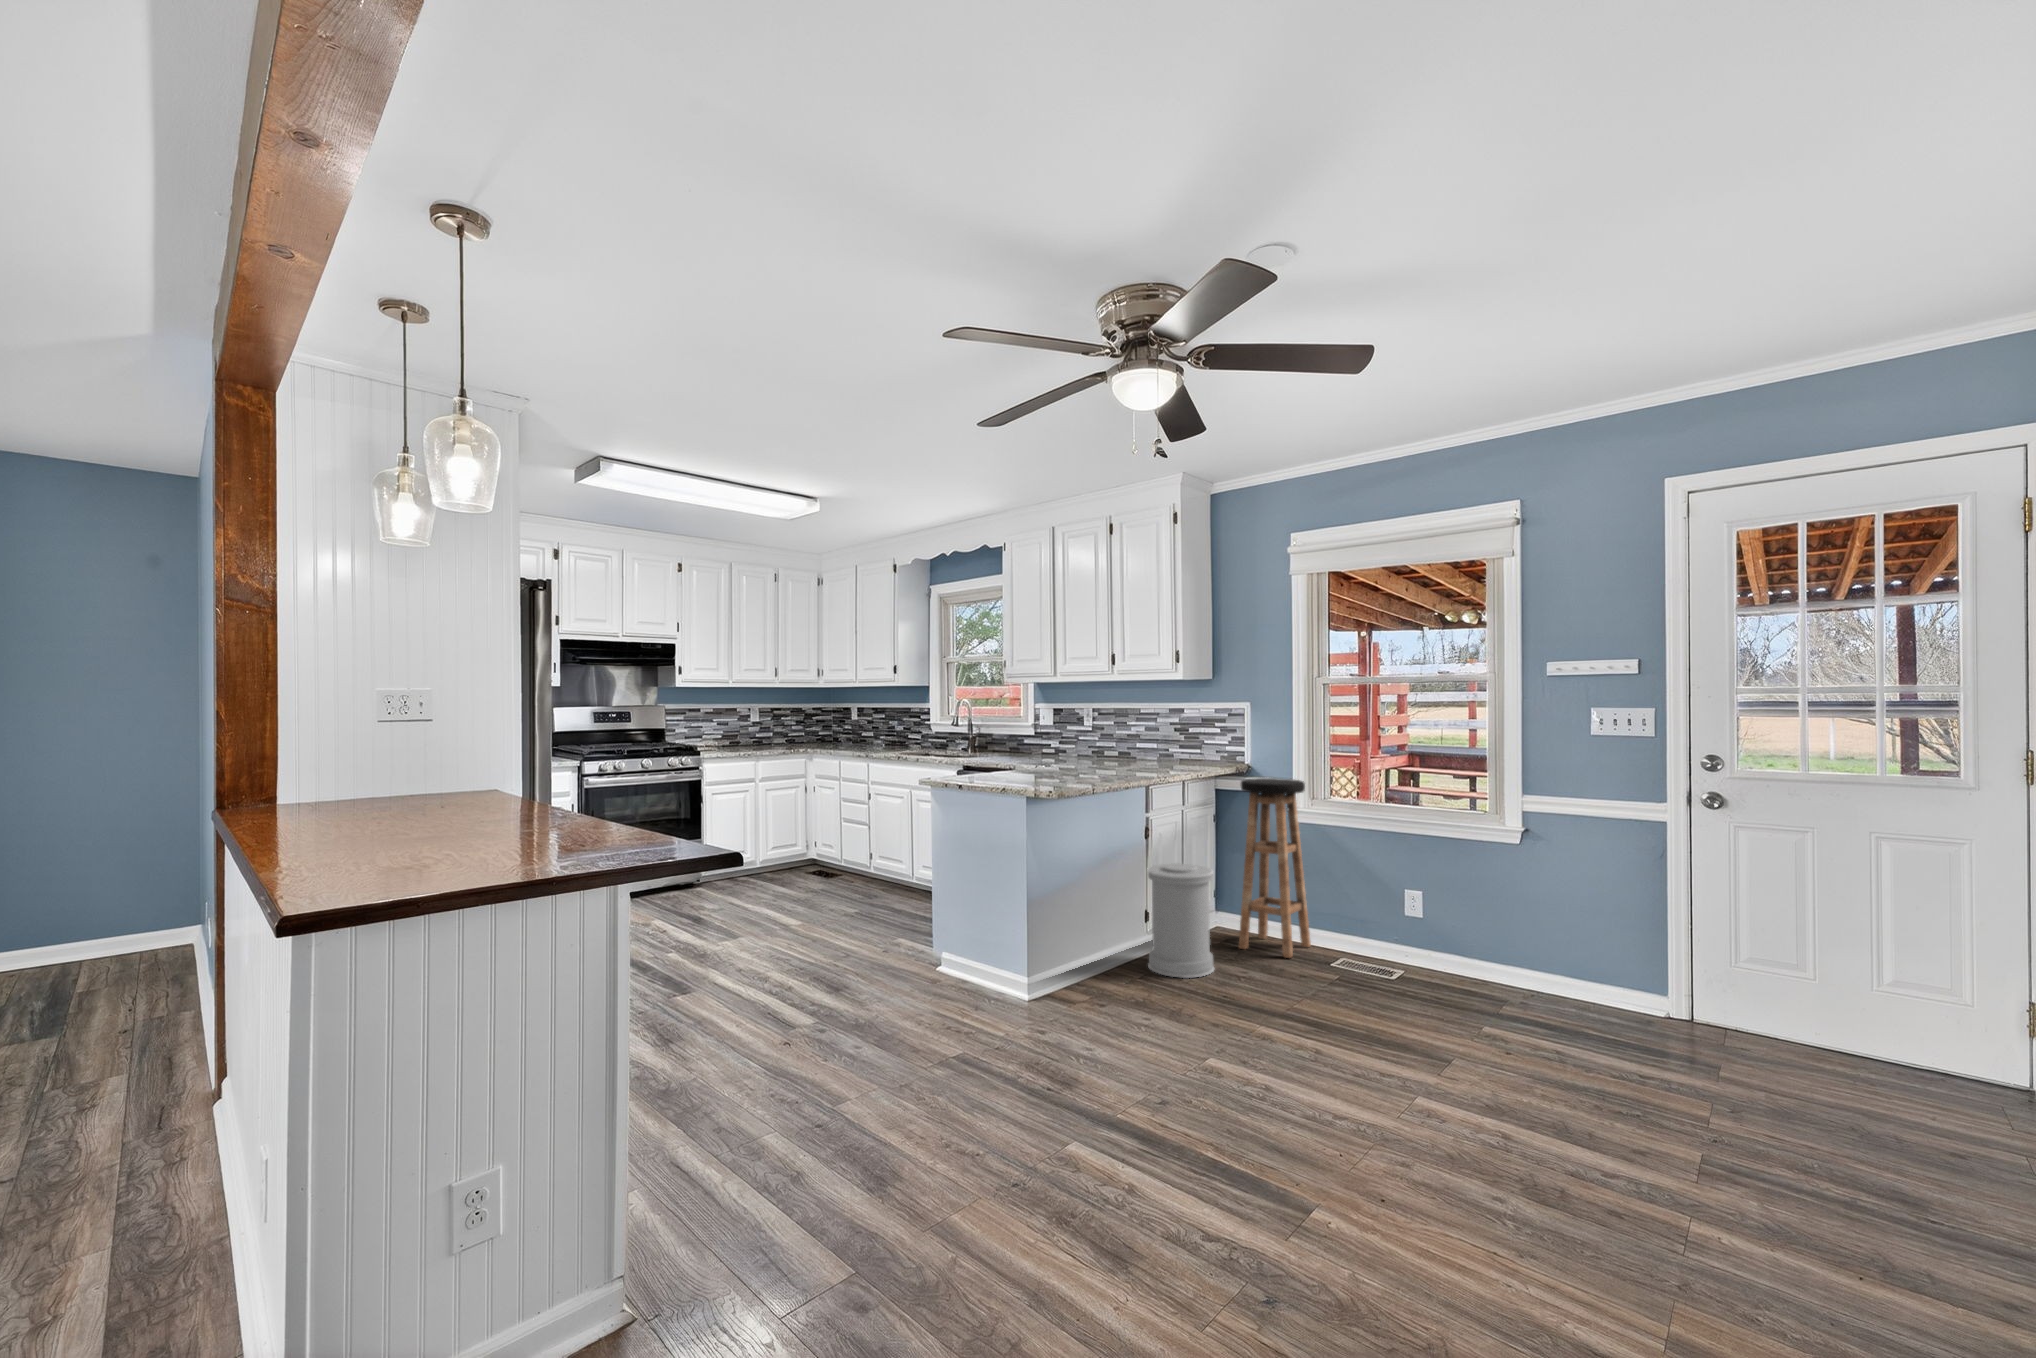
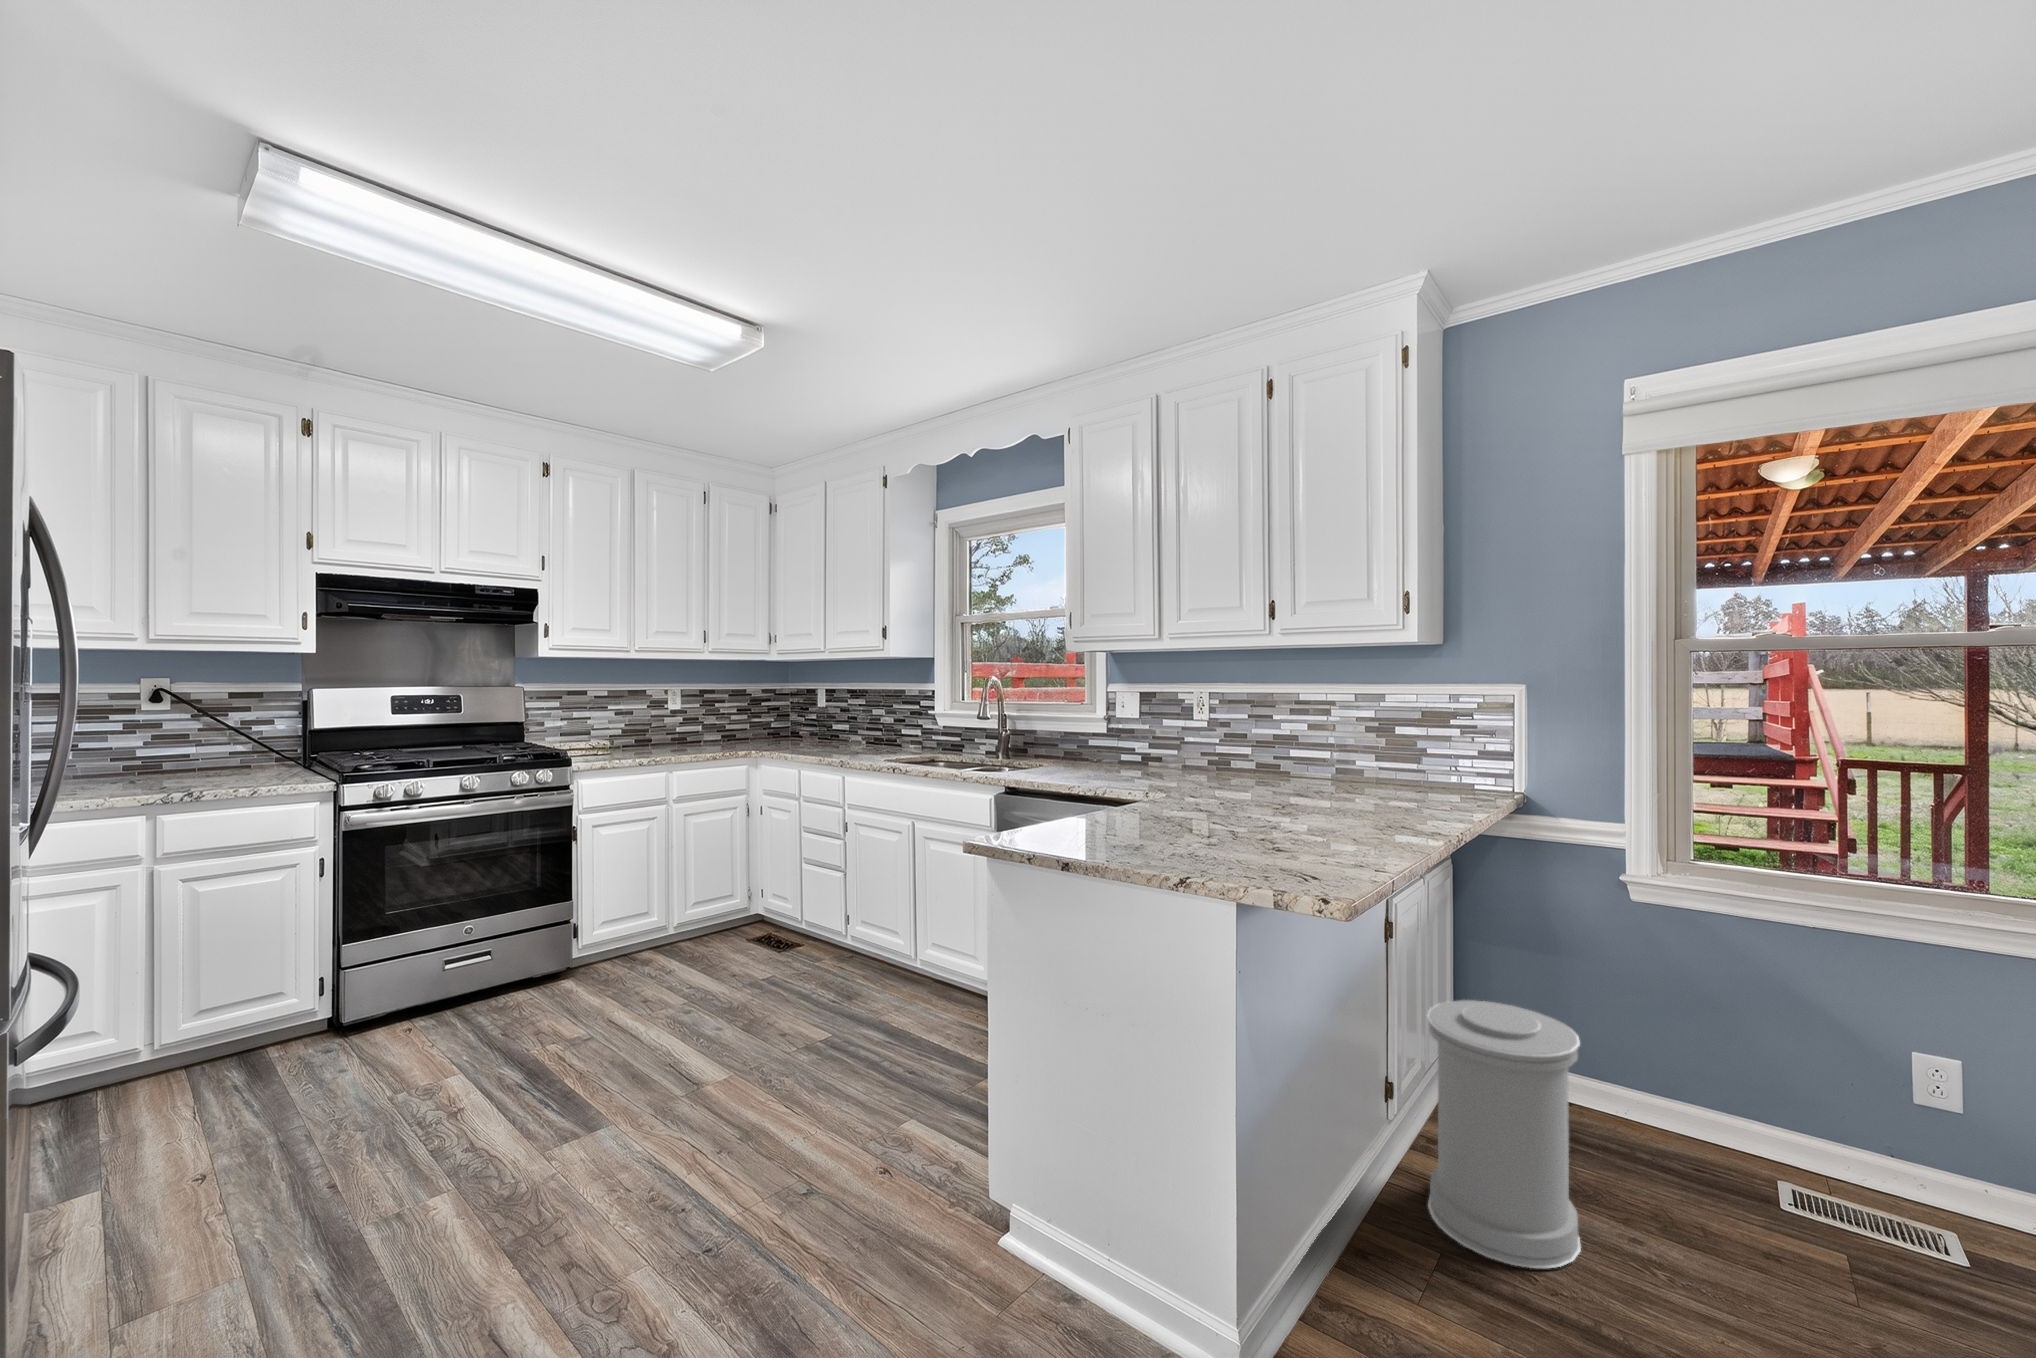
bar stool: present [1238,778,1311,958] -> none [1550,822,1691,1181]

